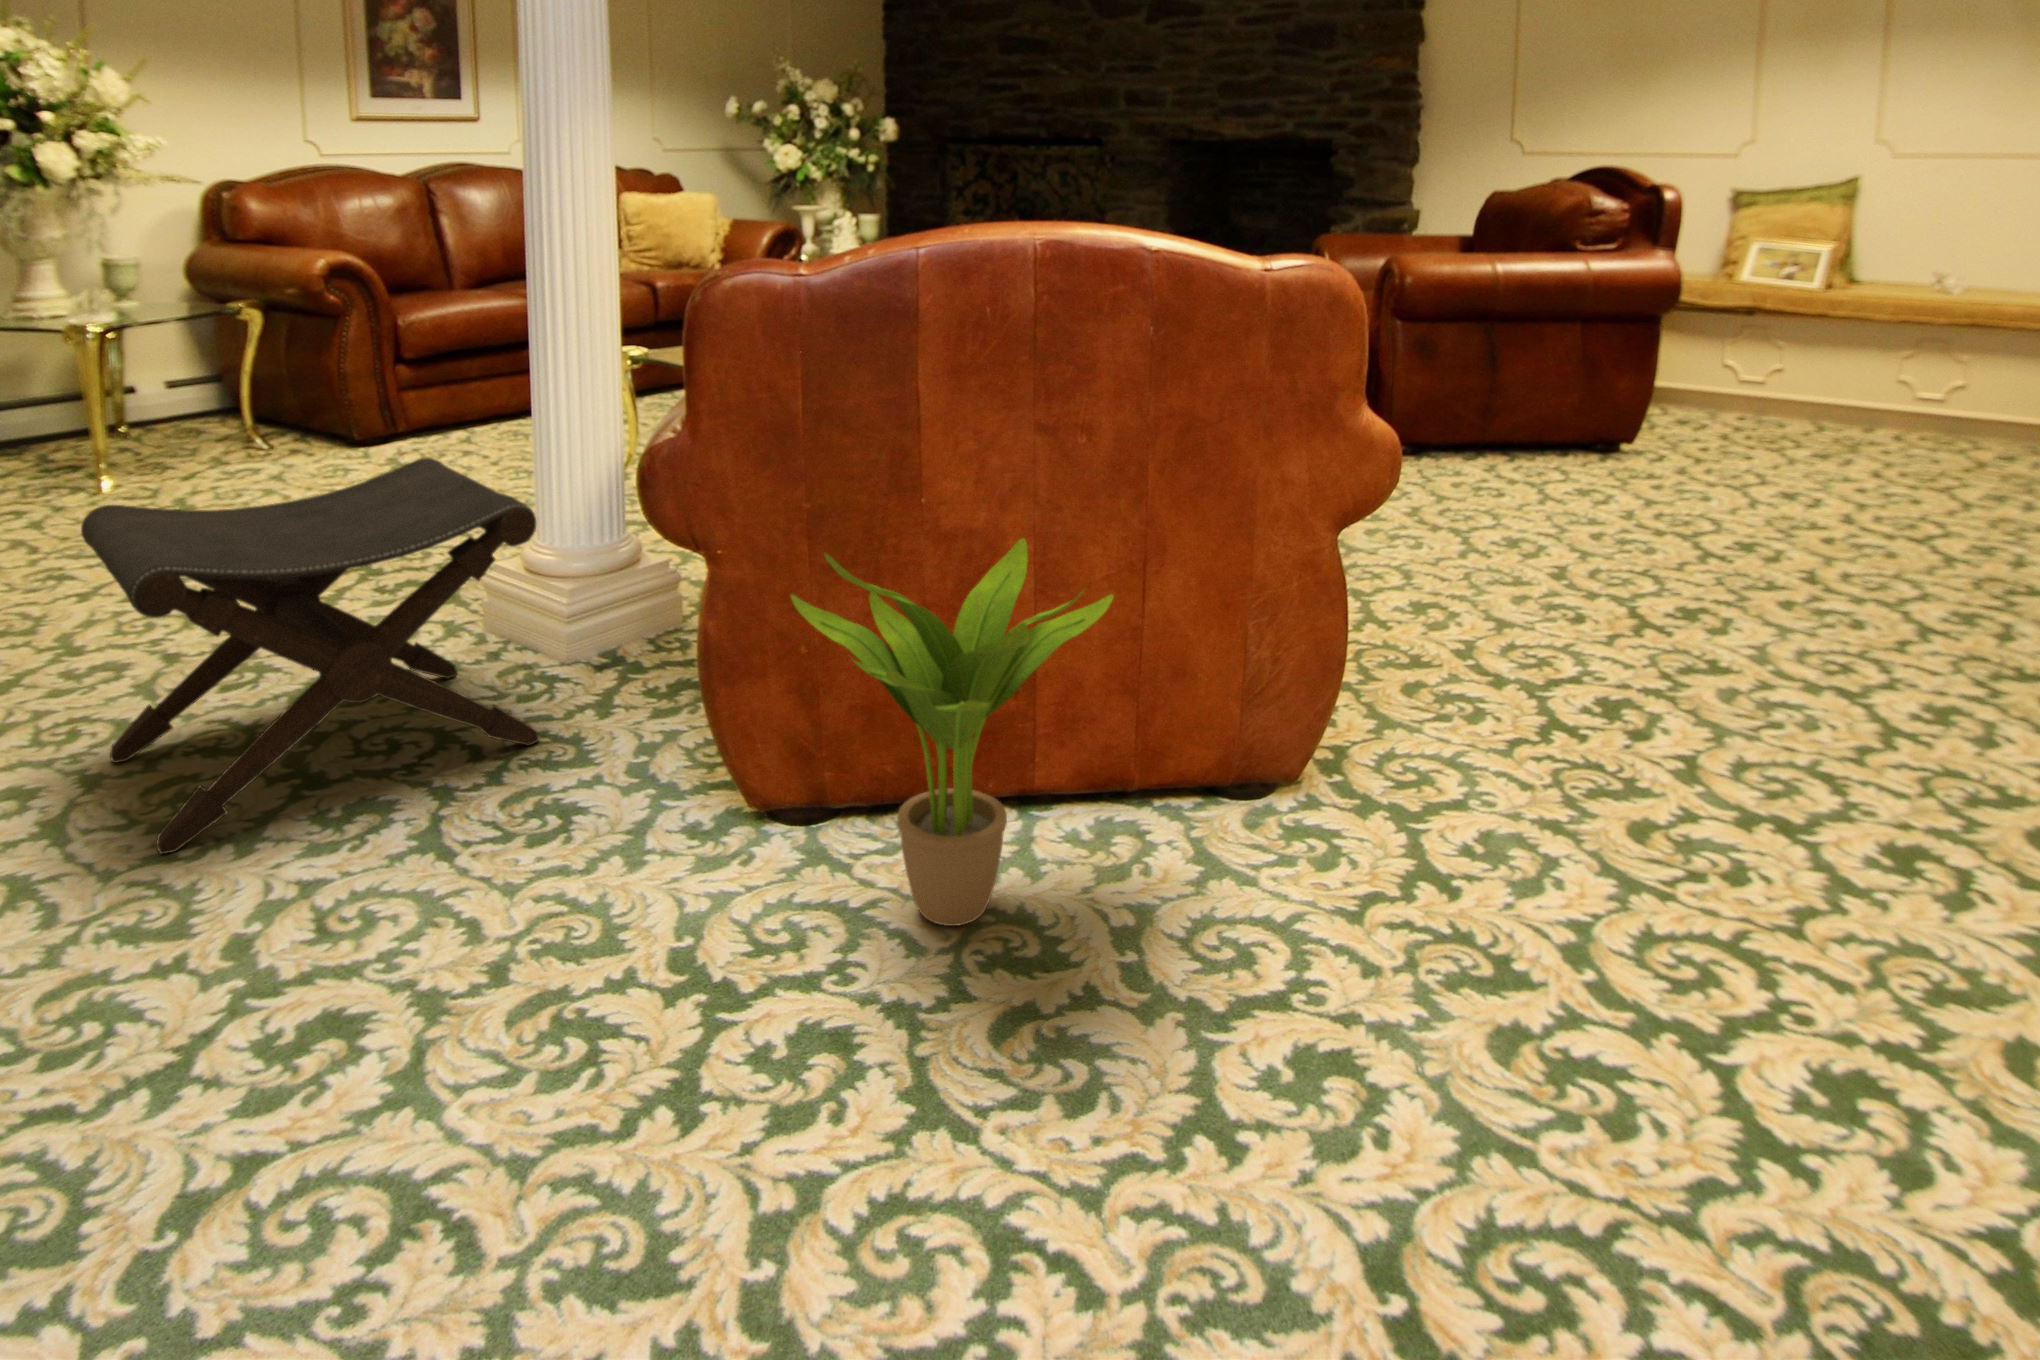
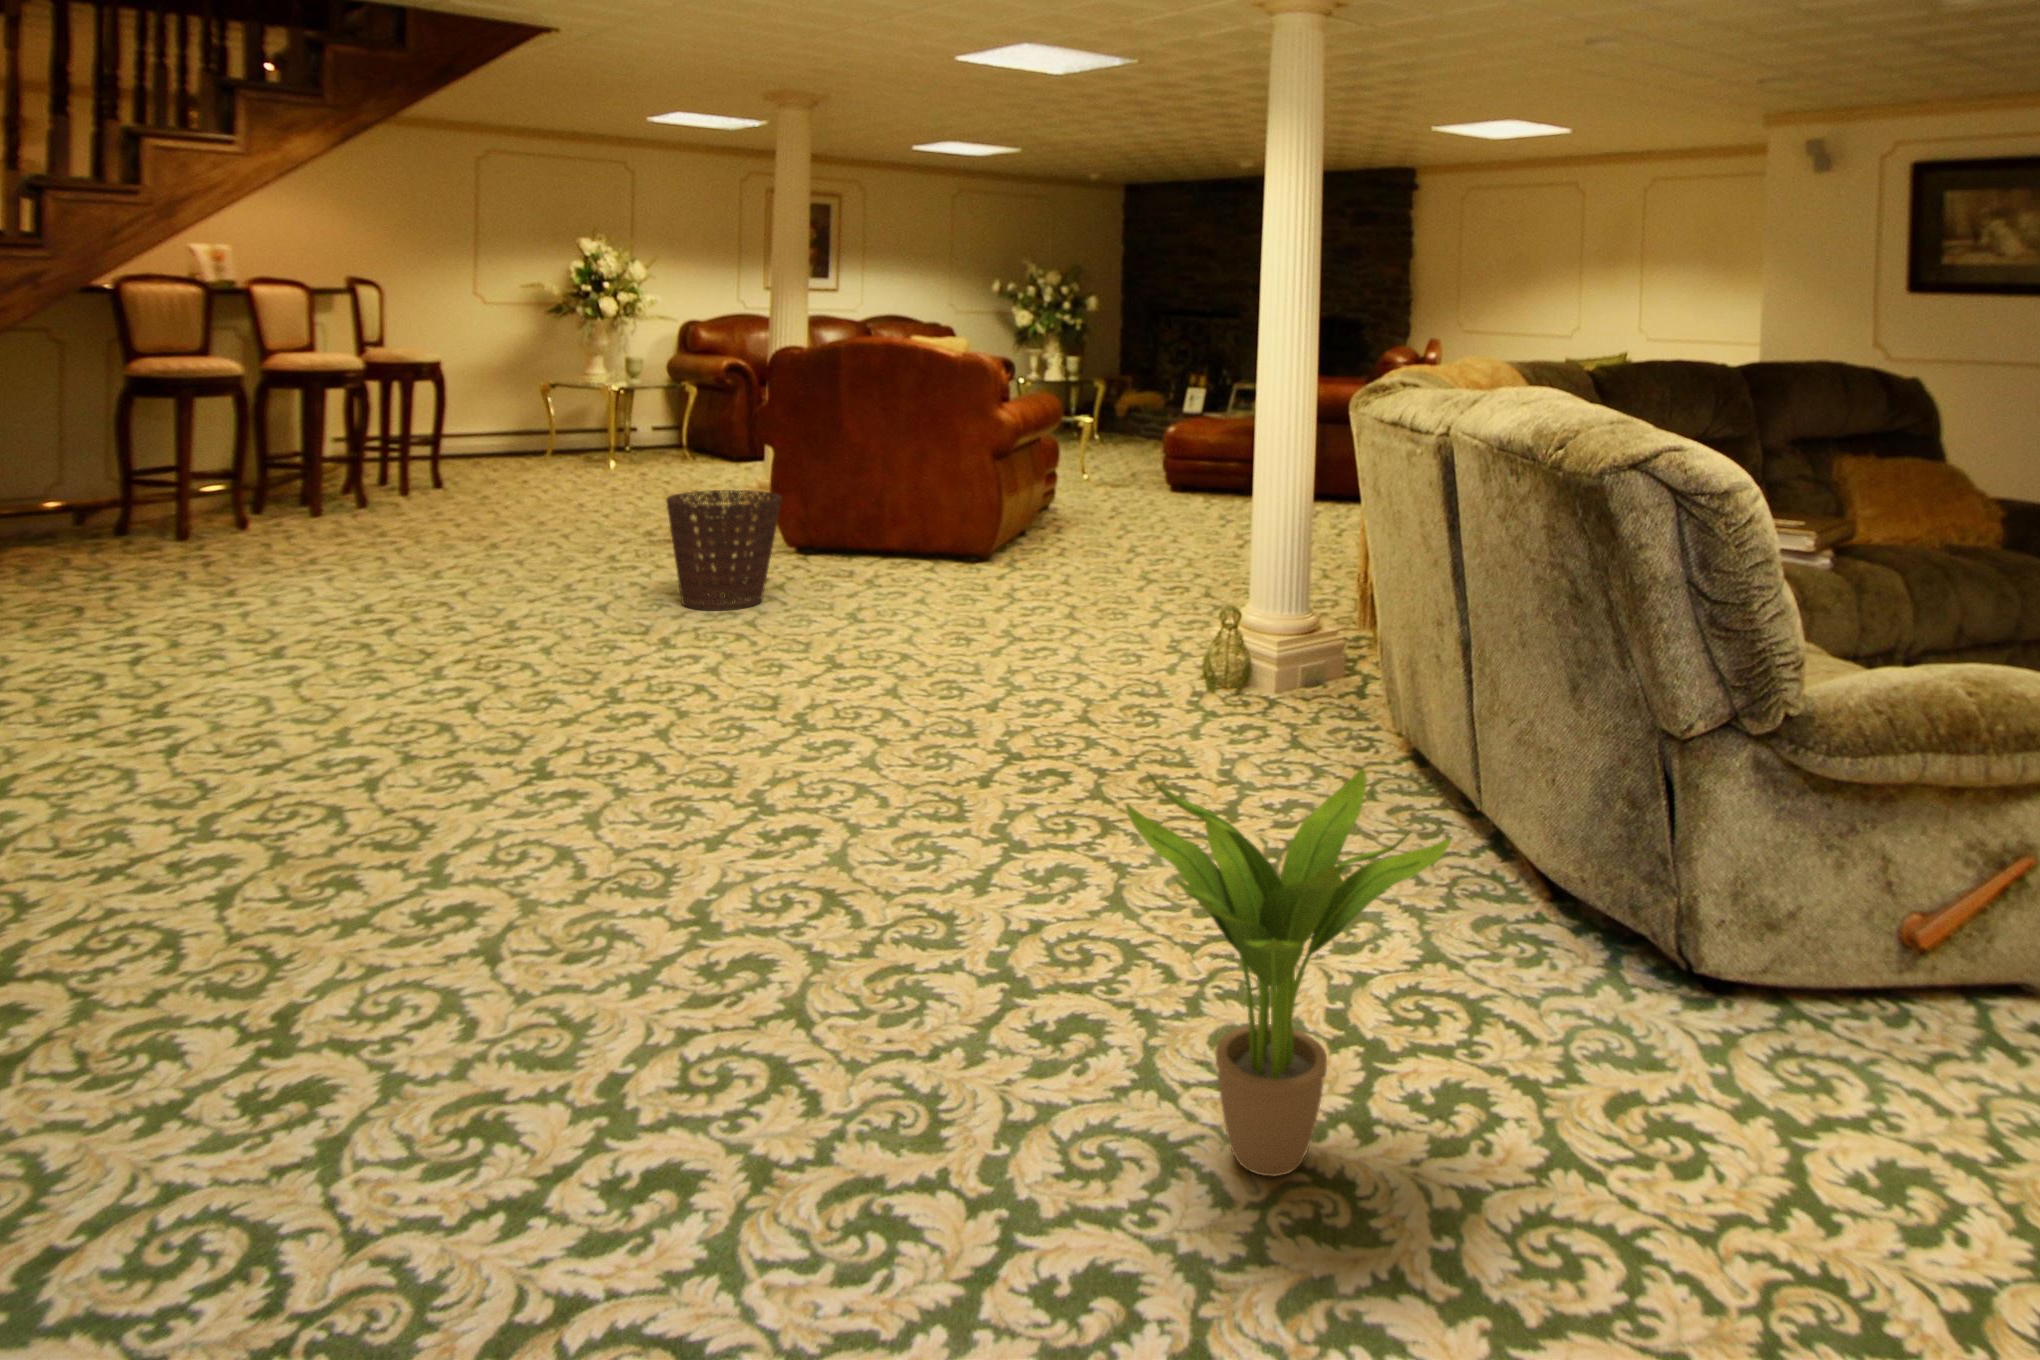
basket: none [166,330,308,464] -> present [666,490,782,610]
footstool: present [81,458,539,854] -> none [546,629,922,985]

